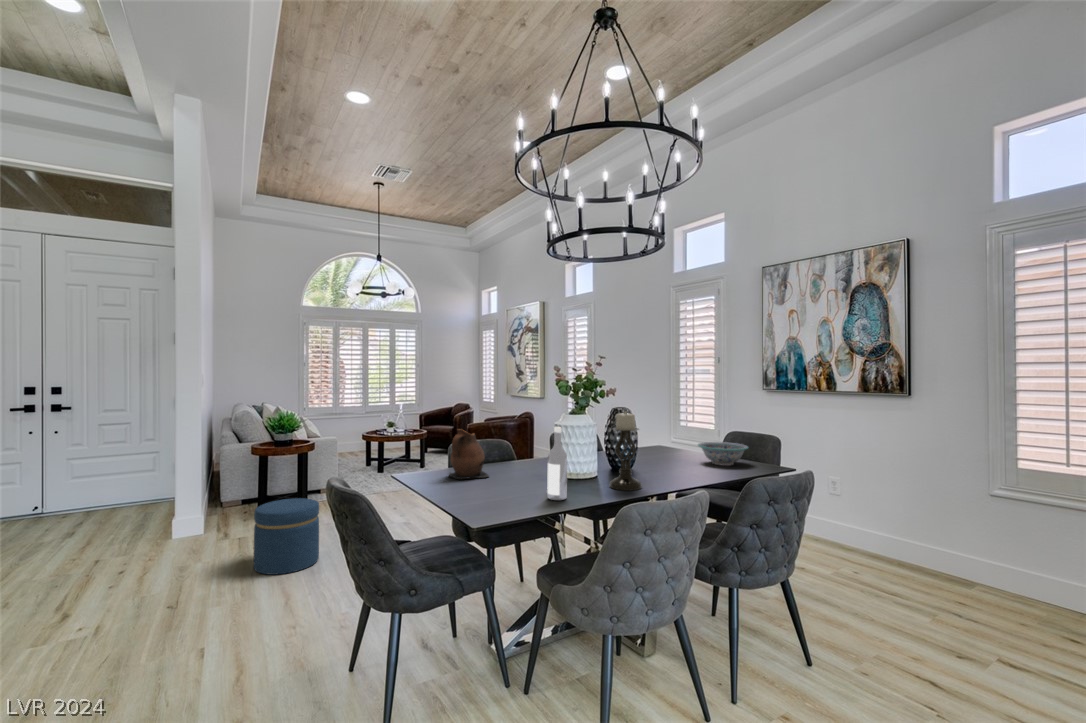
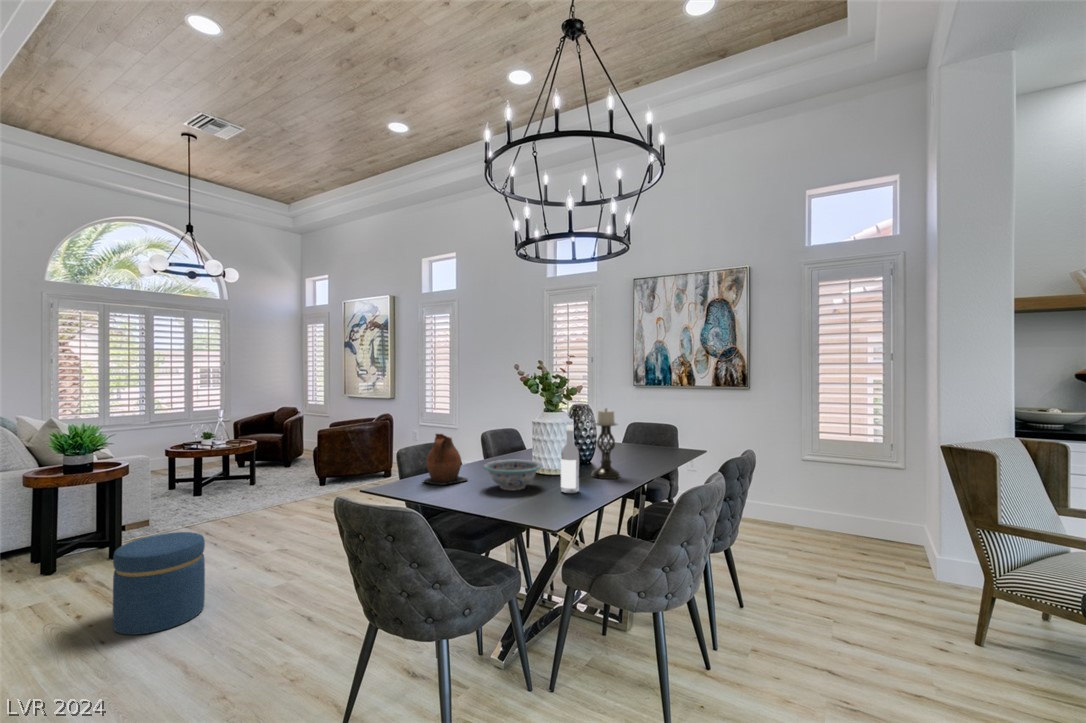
decorative bowl: present [698,442,748,466] -> present [483,460,542,490]

